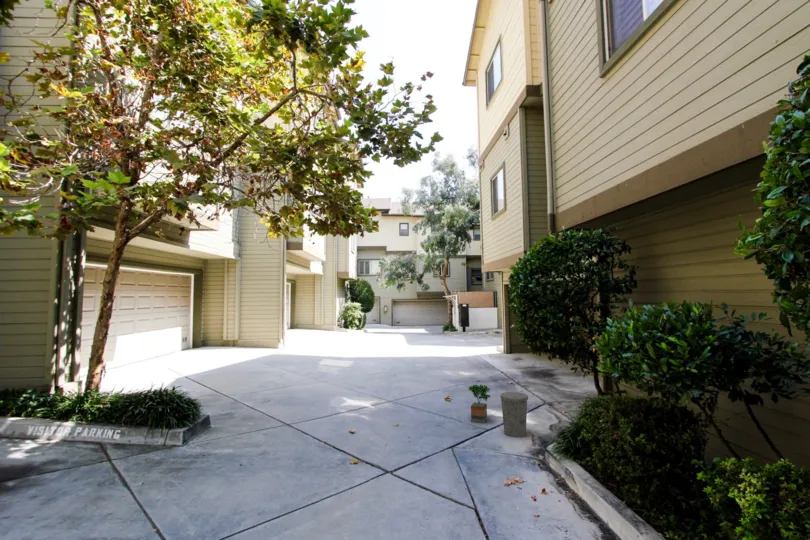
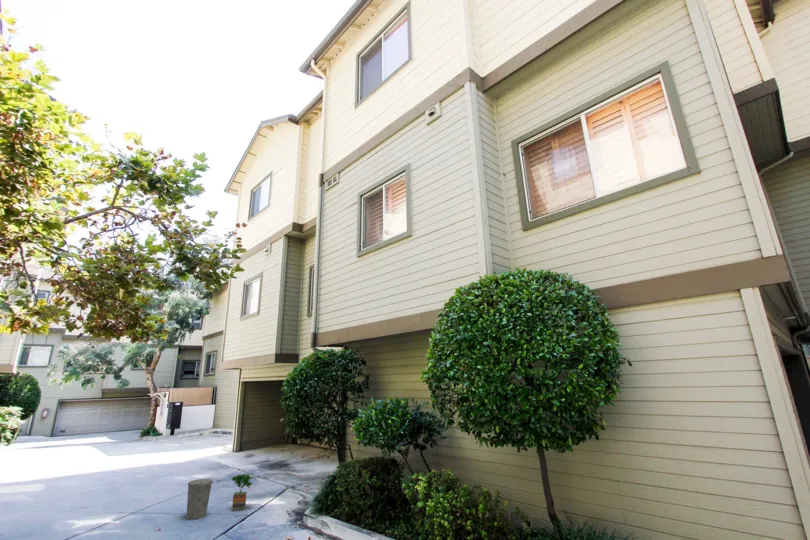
trash can: present [500,392,528,437] -> present [186,479,213,519]

